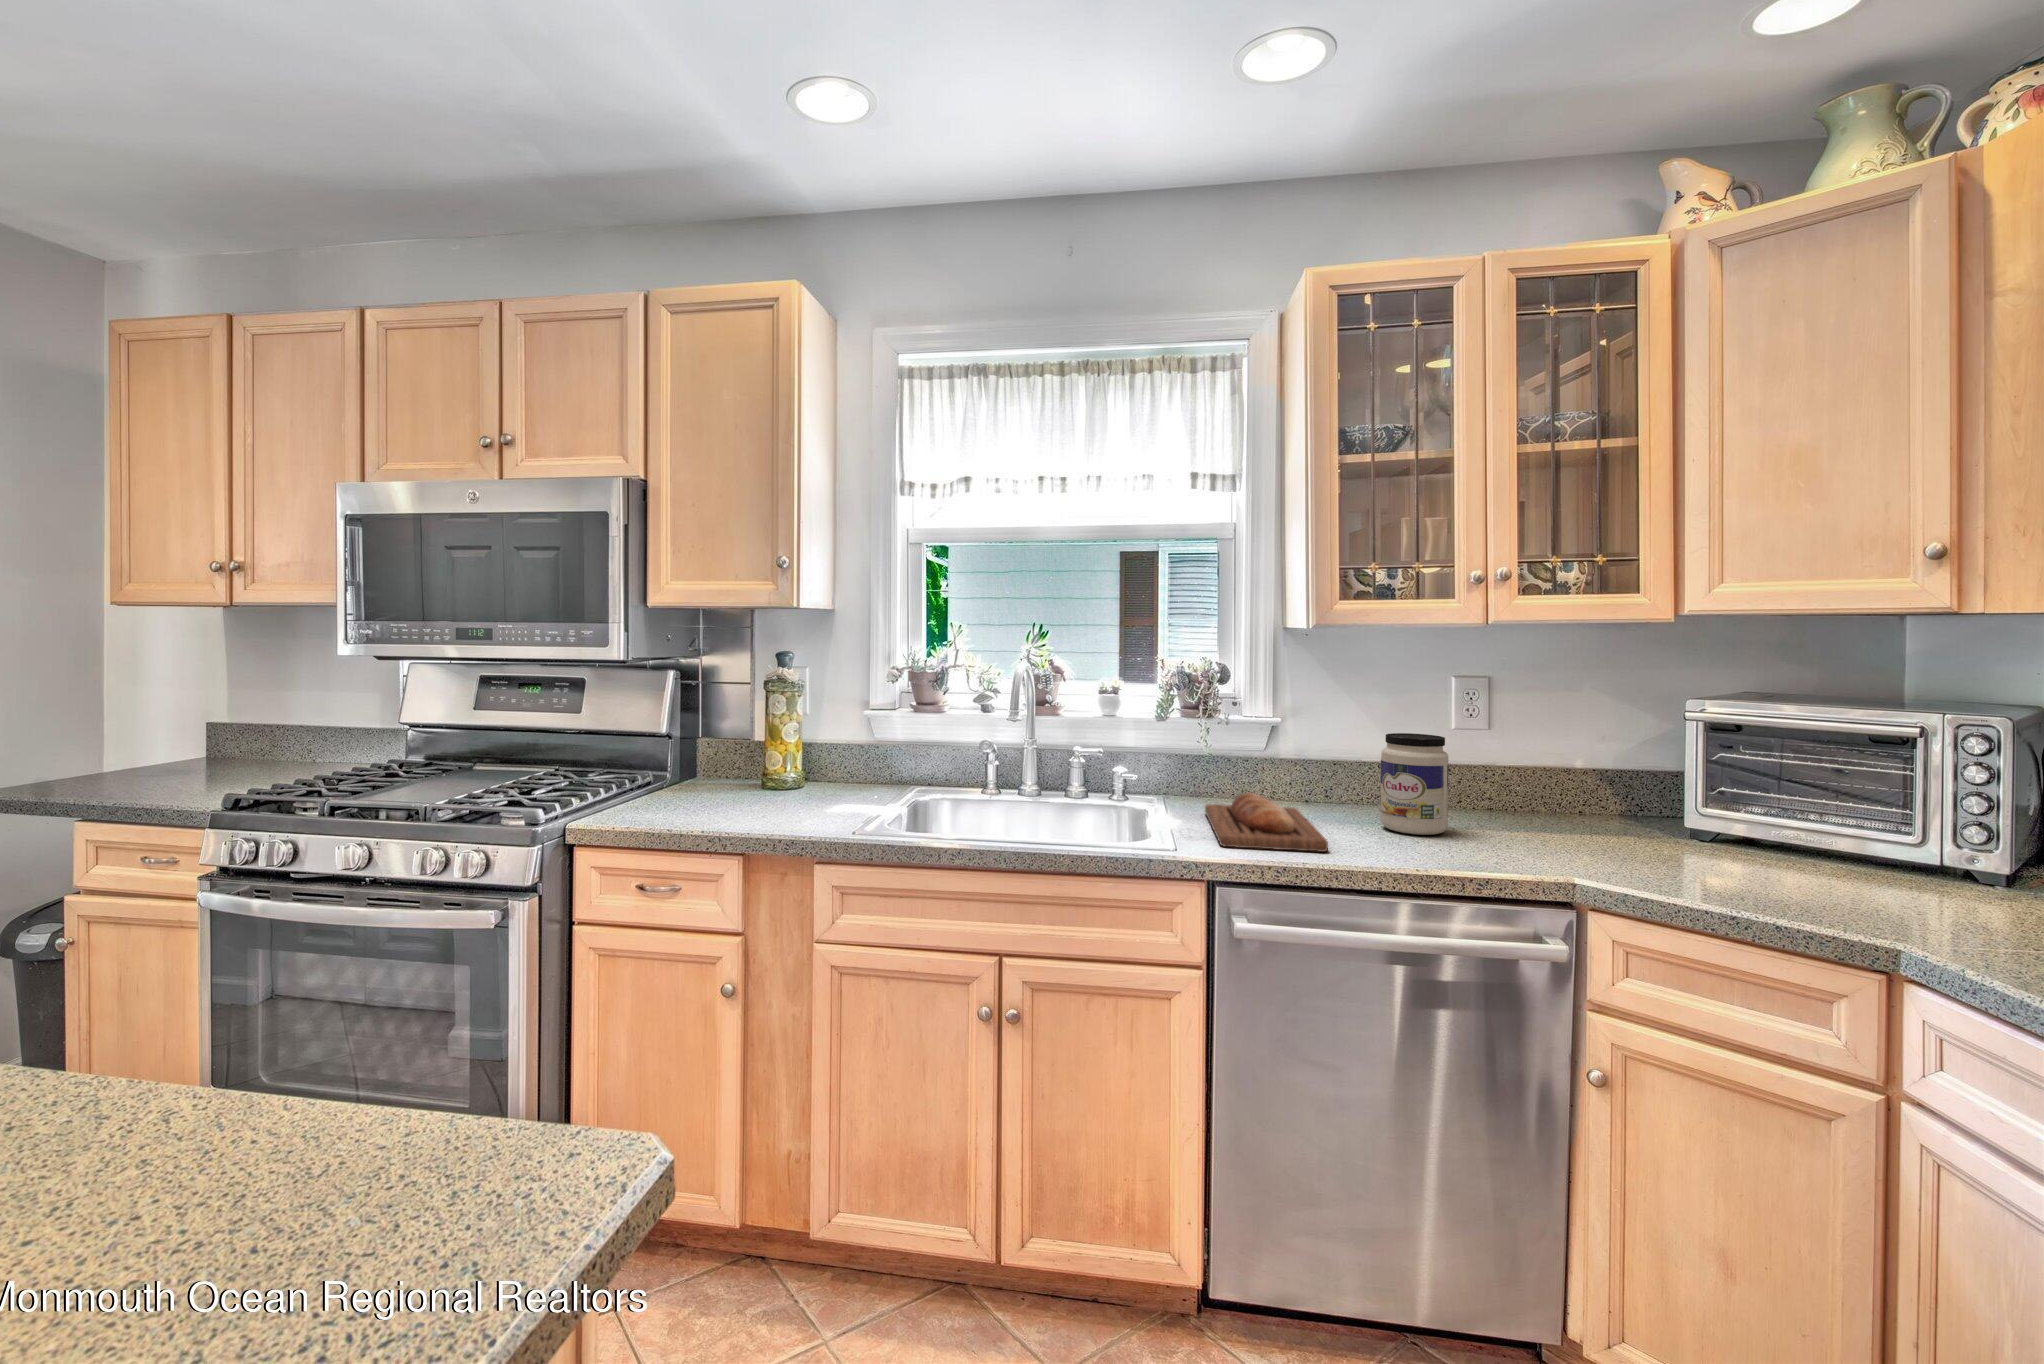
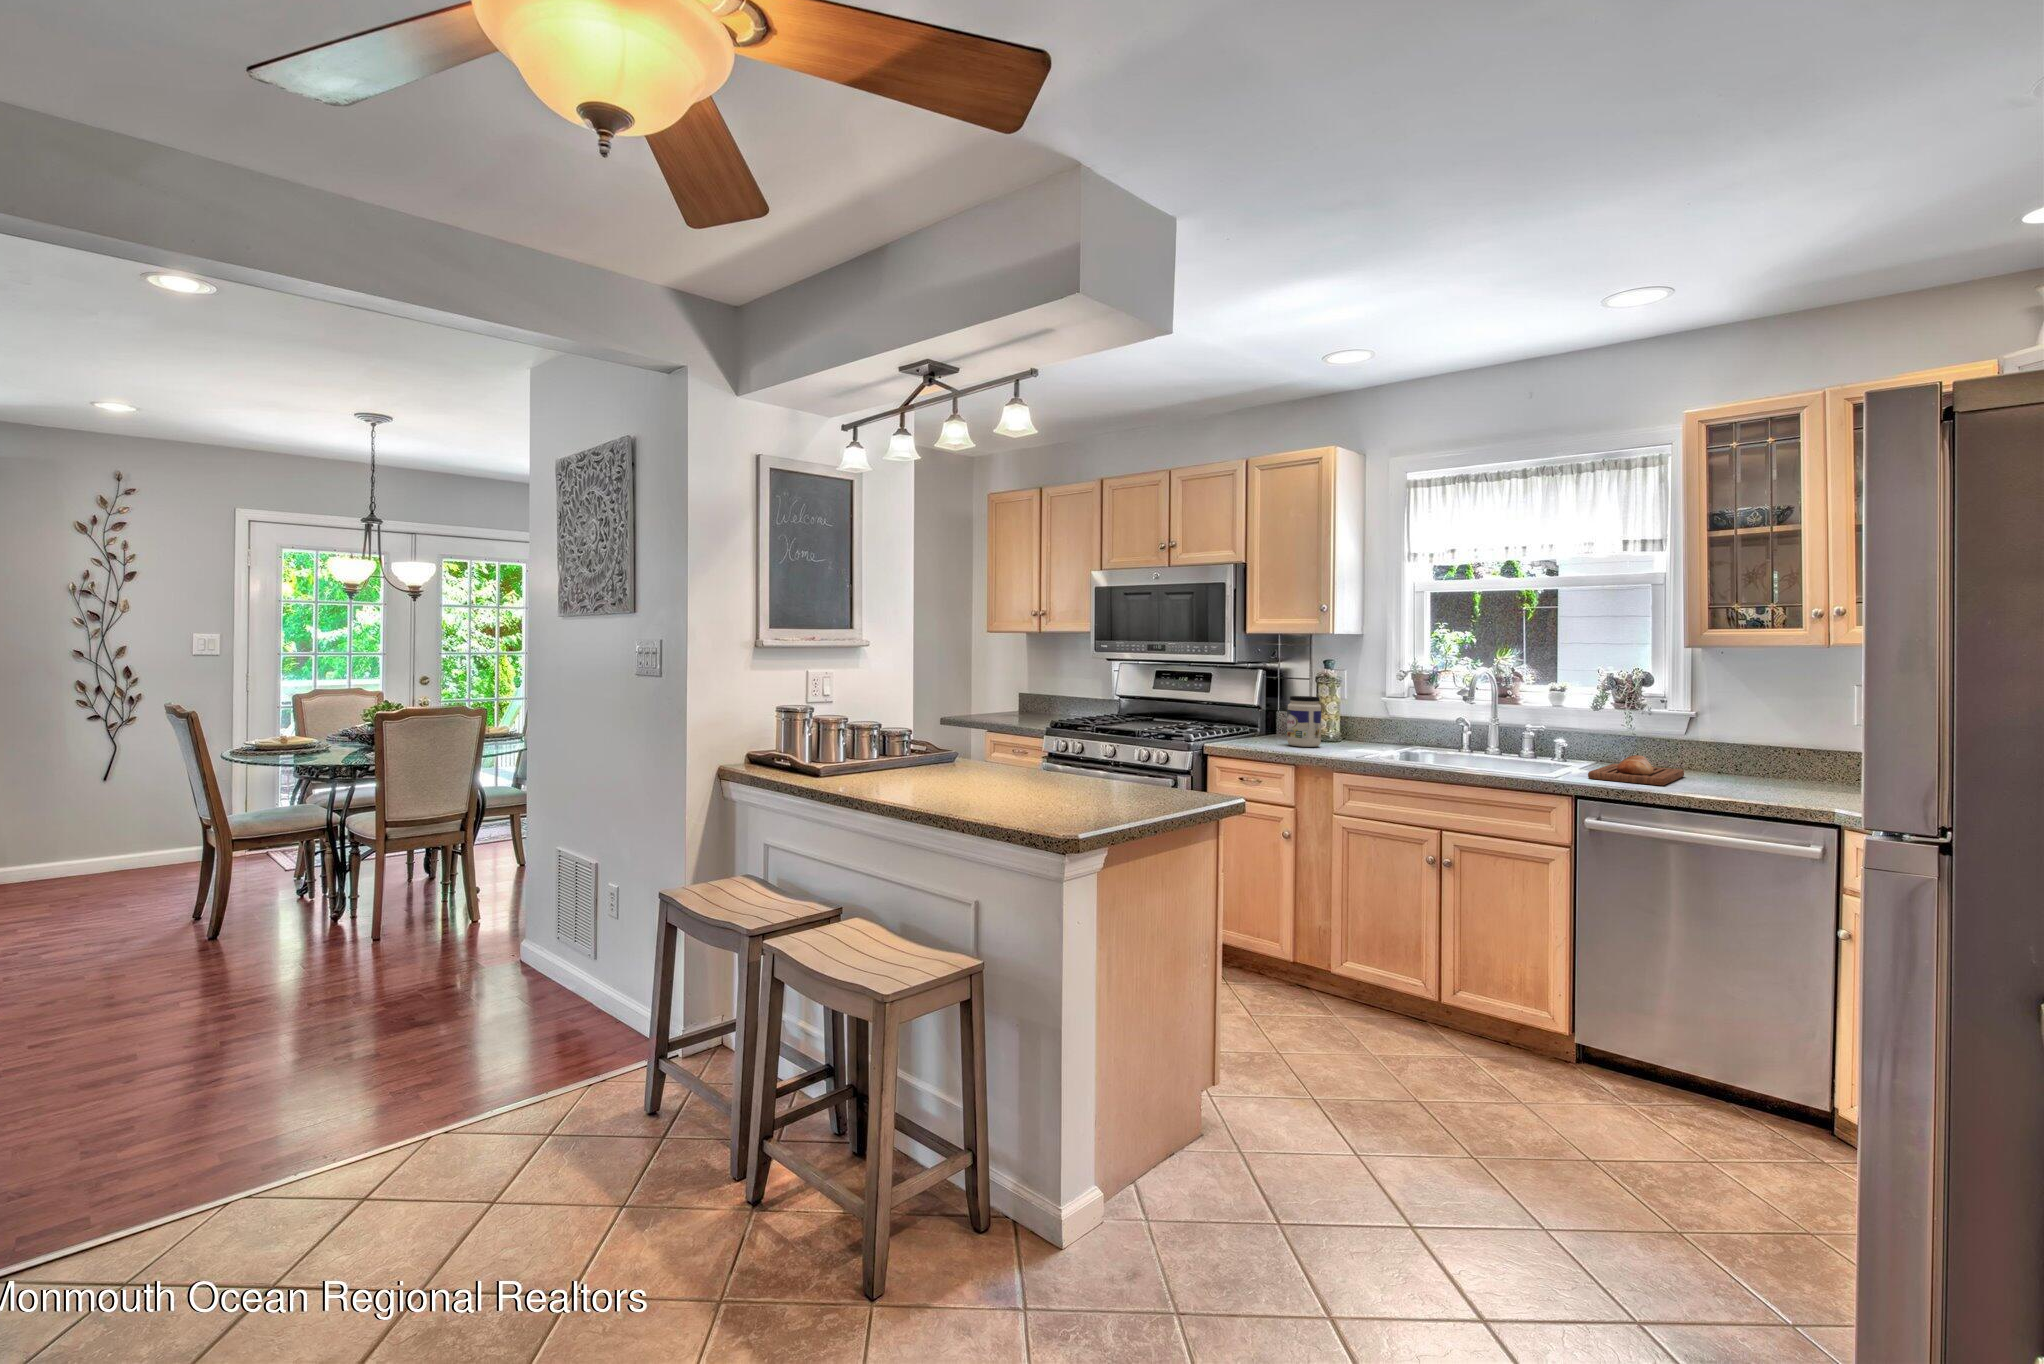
jar: present [1380,733,1449,835] -> present [1287,696,1321,747]

